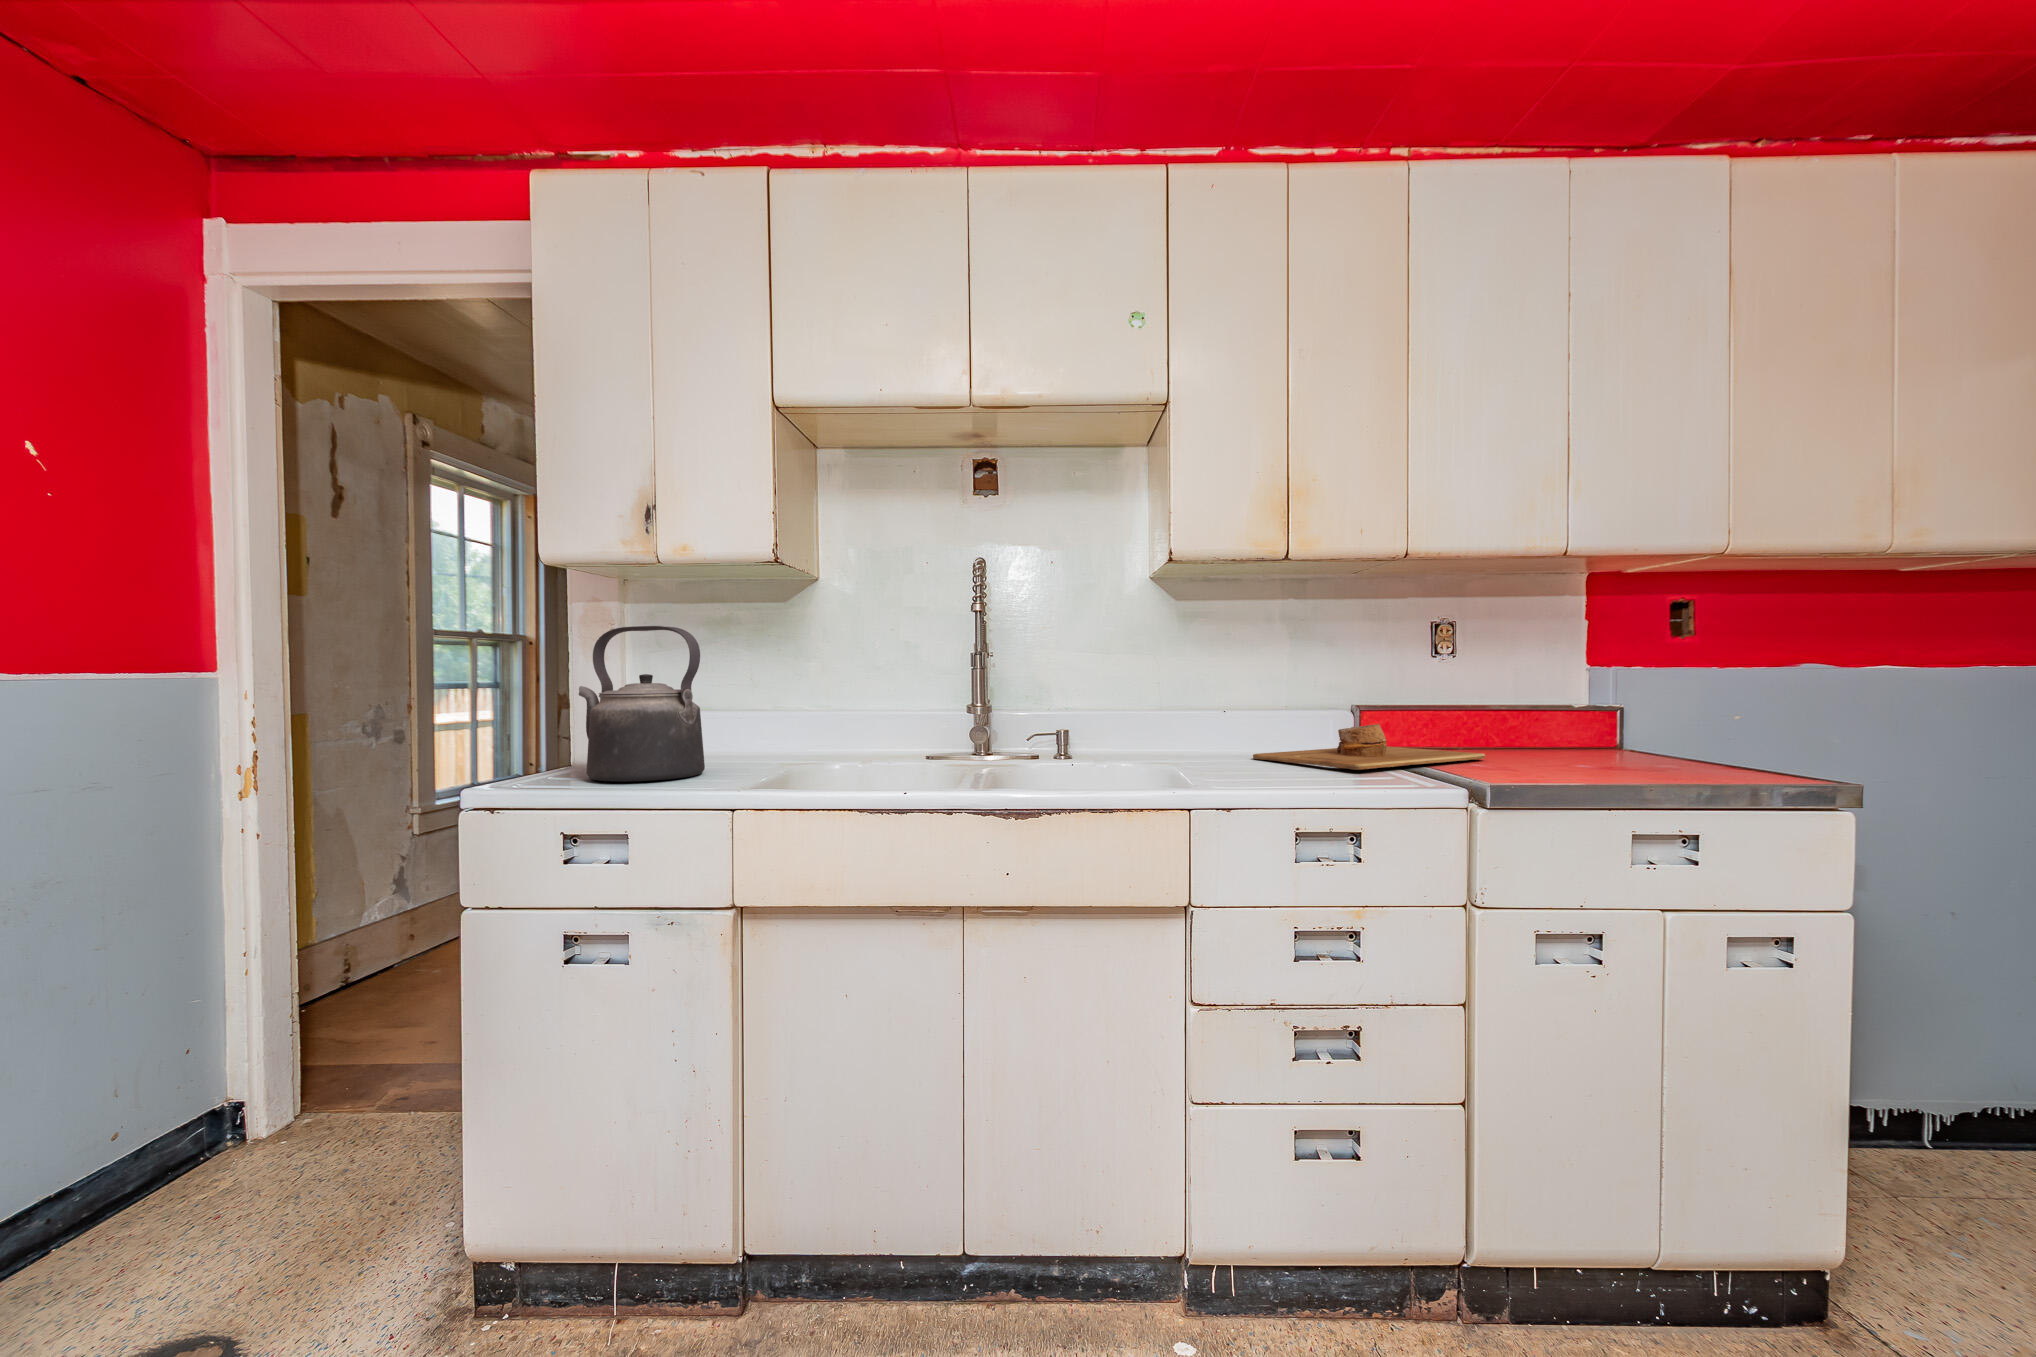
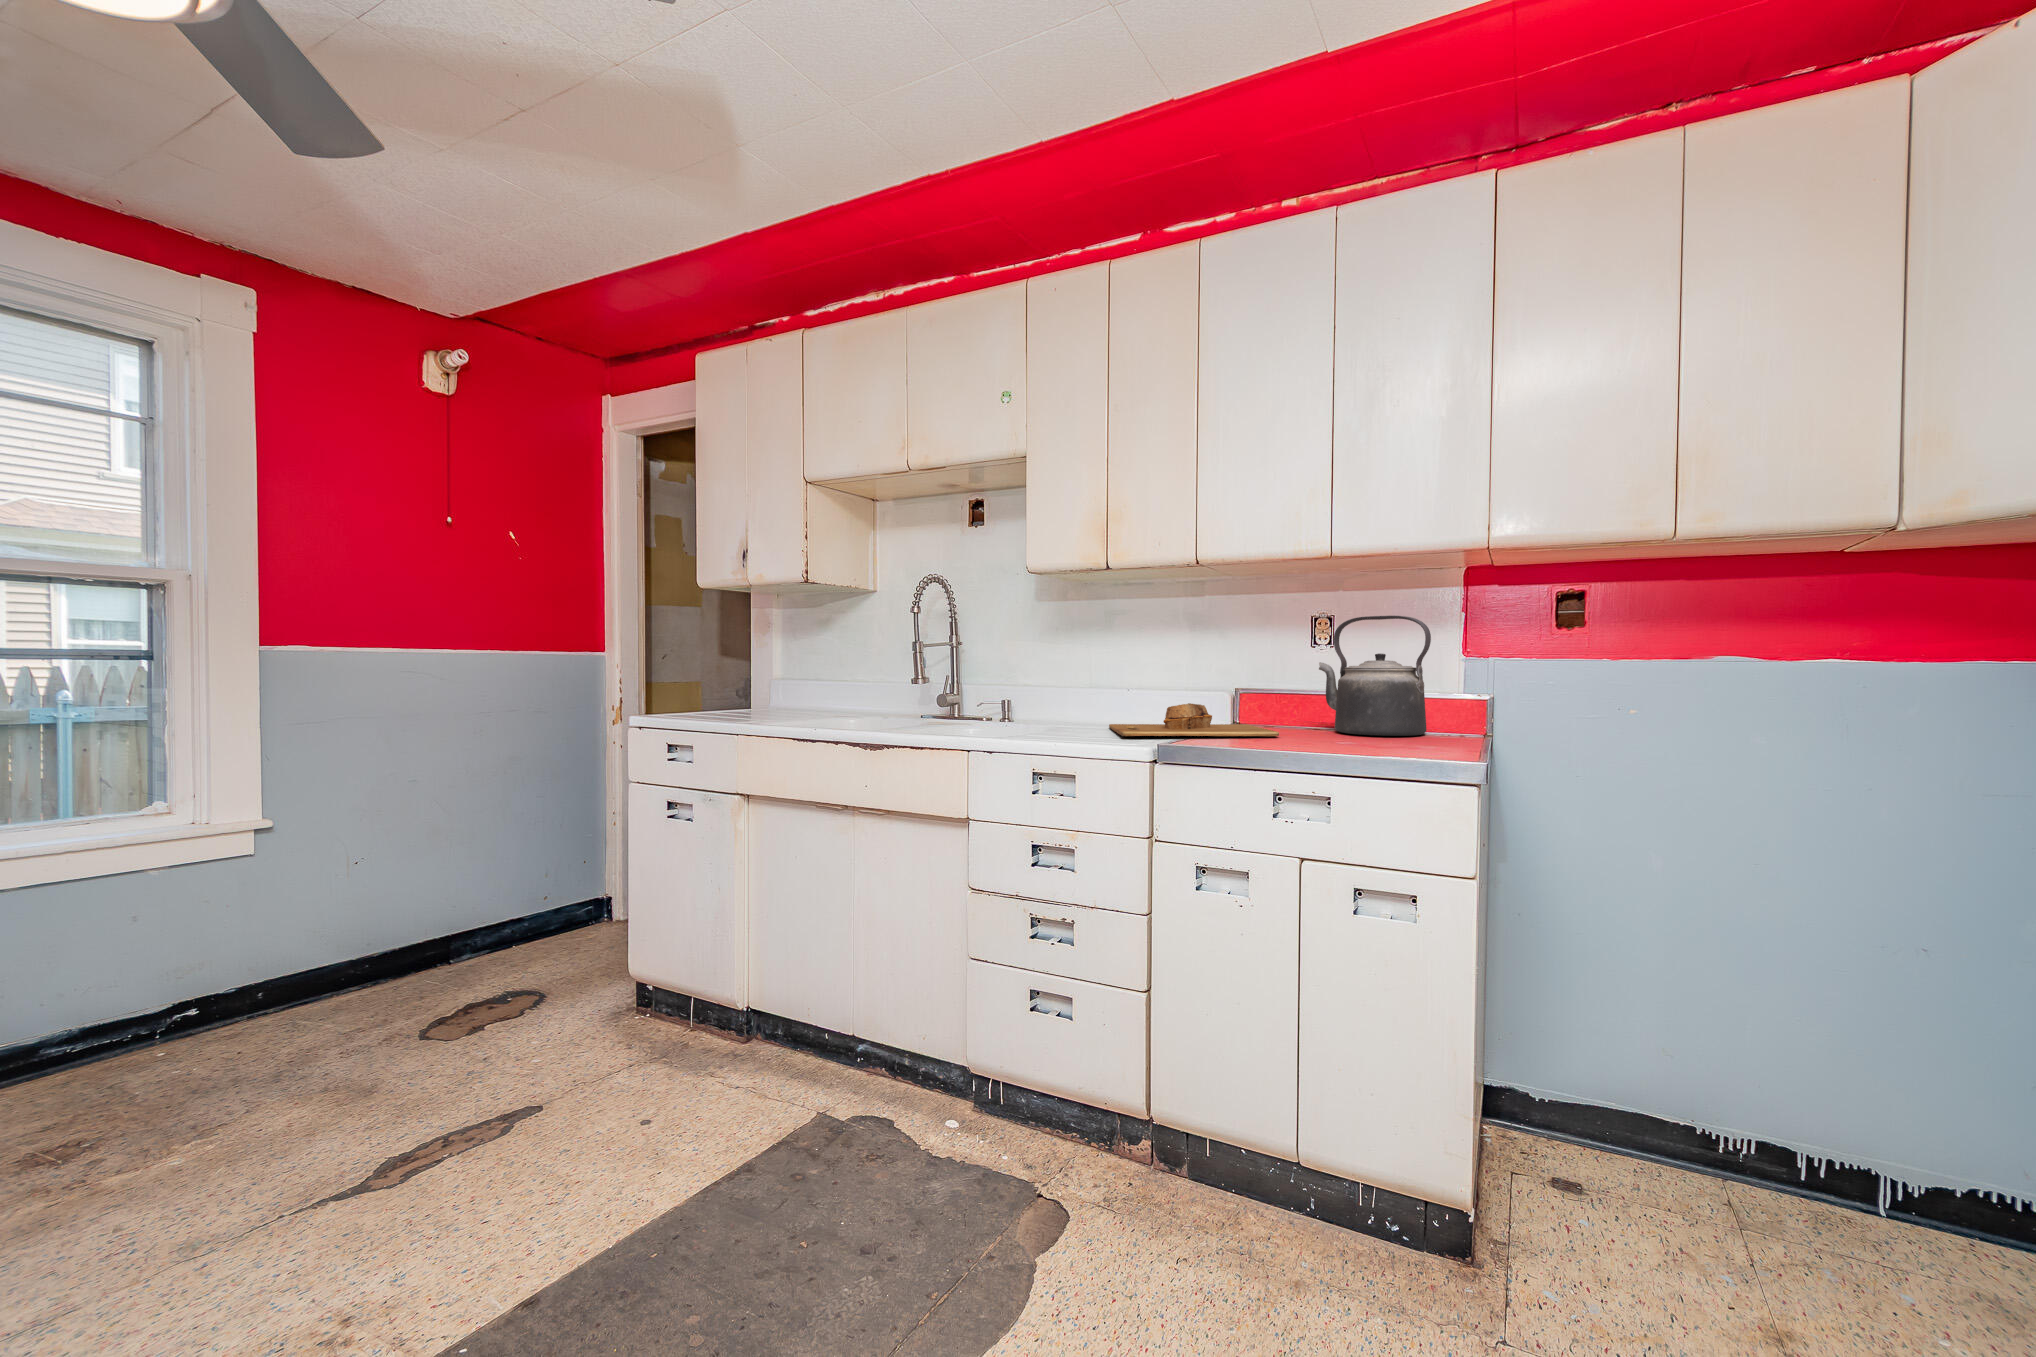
kettle: present [579,626,705,782] -> present [1319,615,1431,736]

